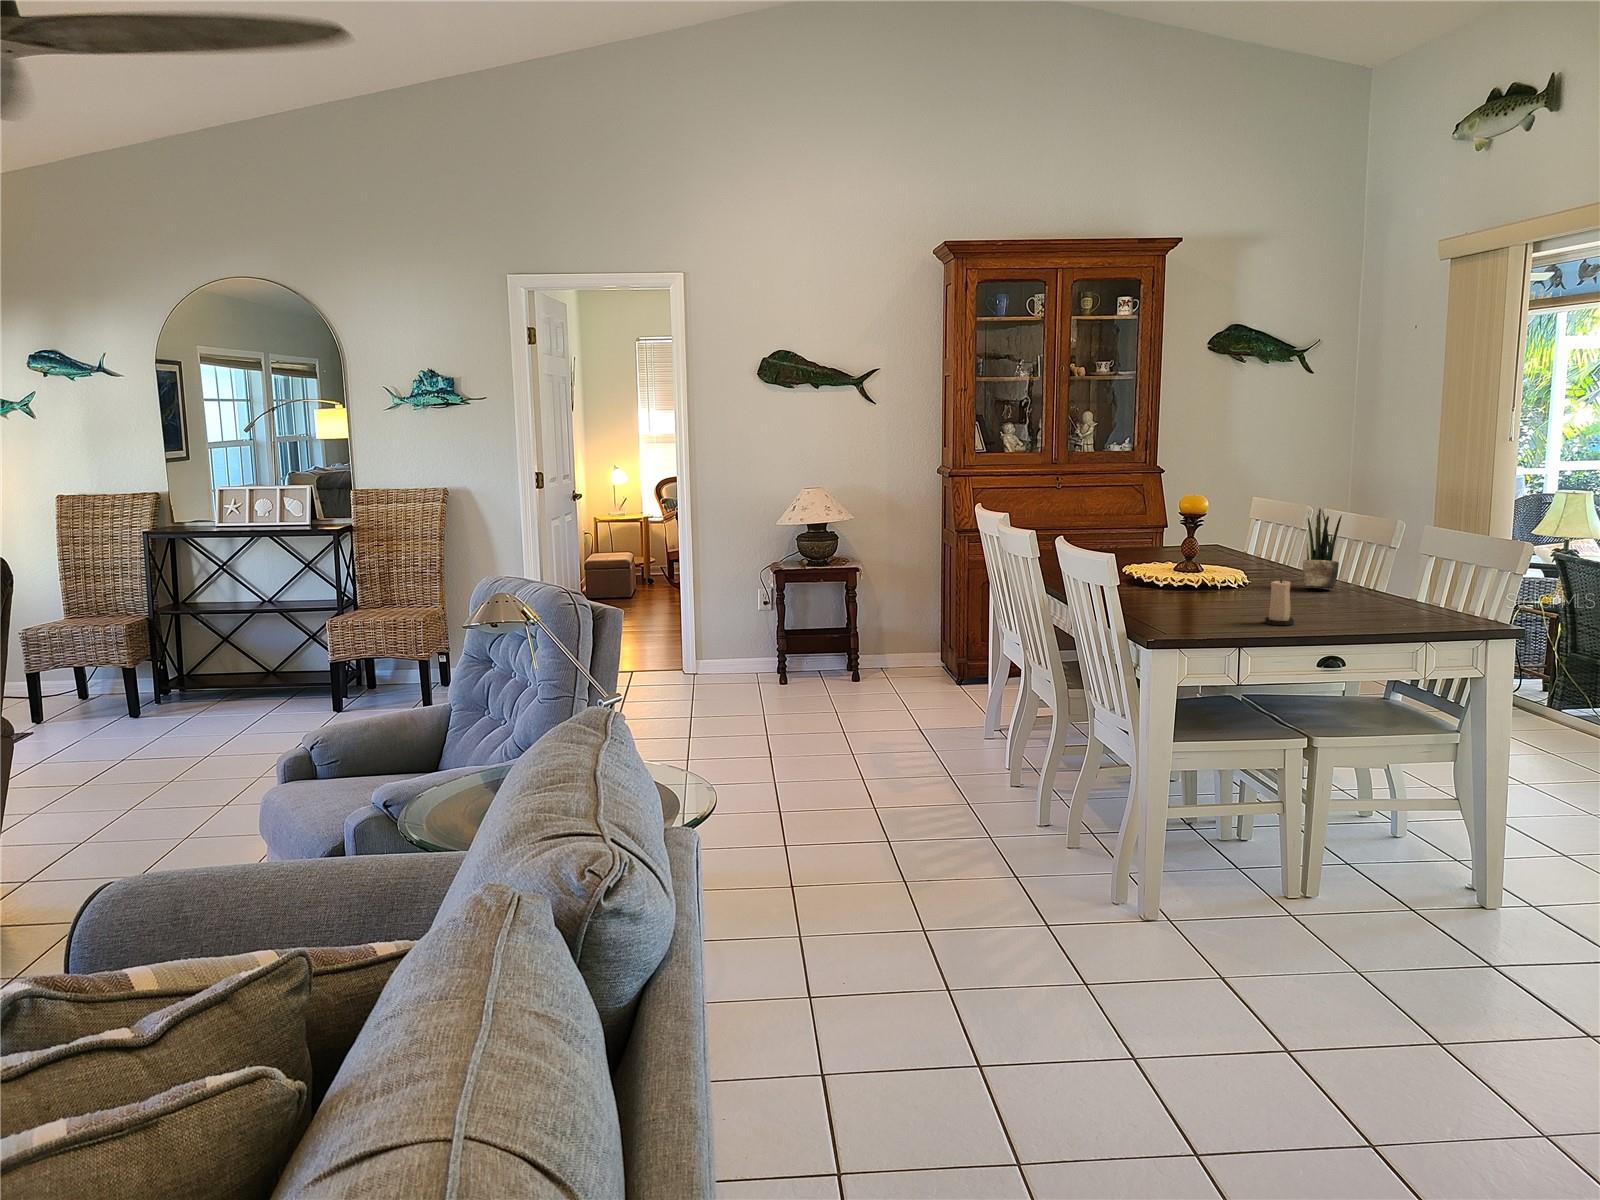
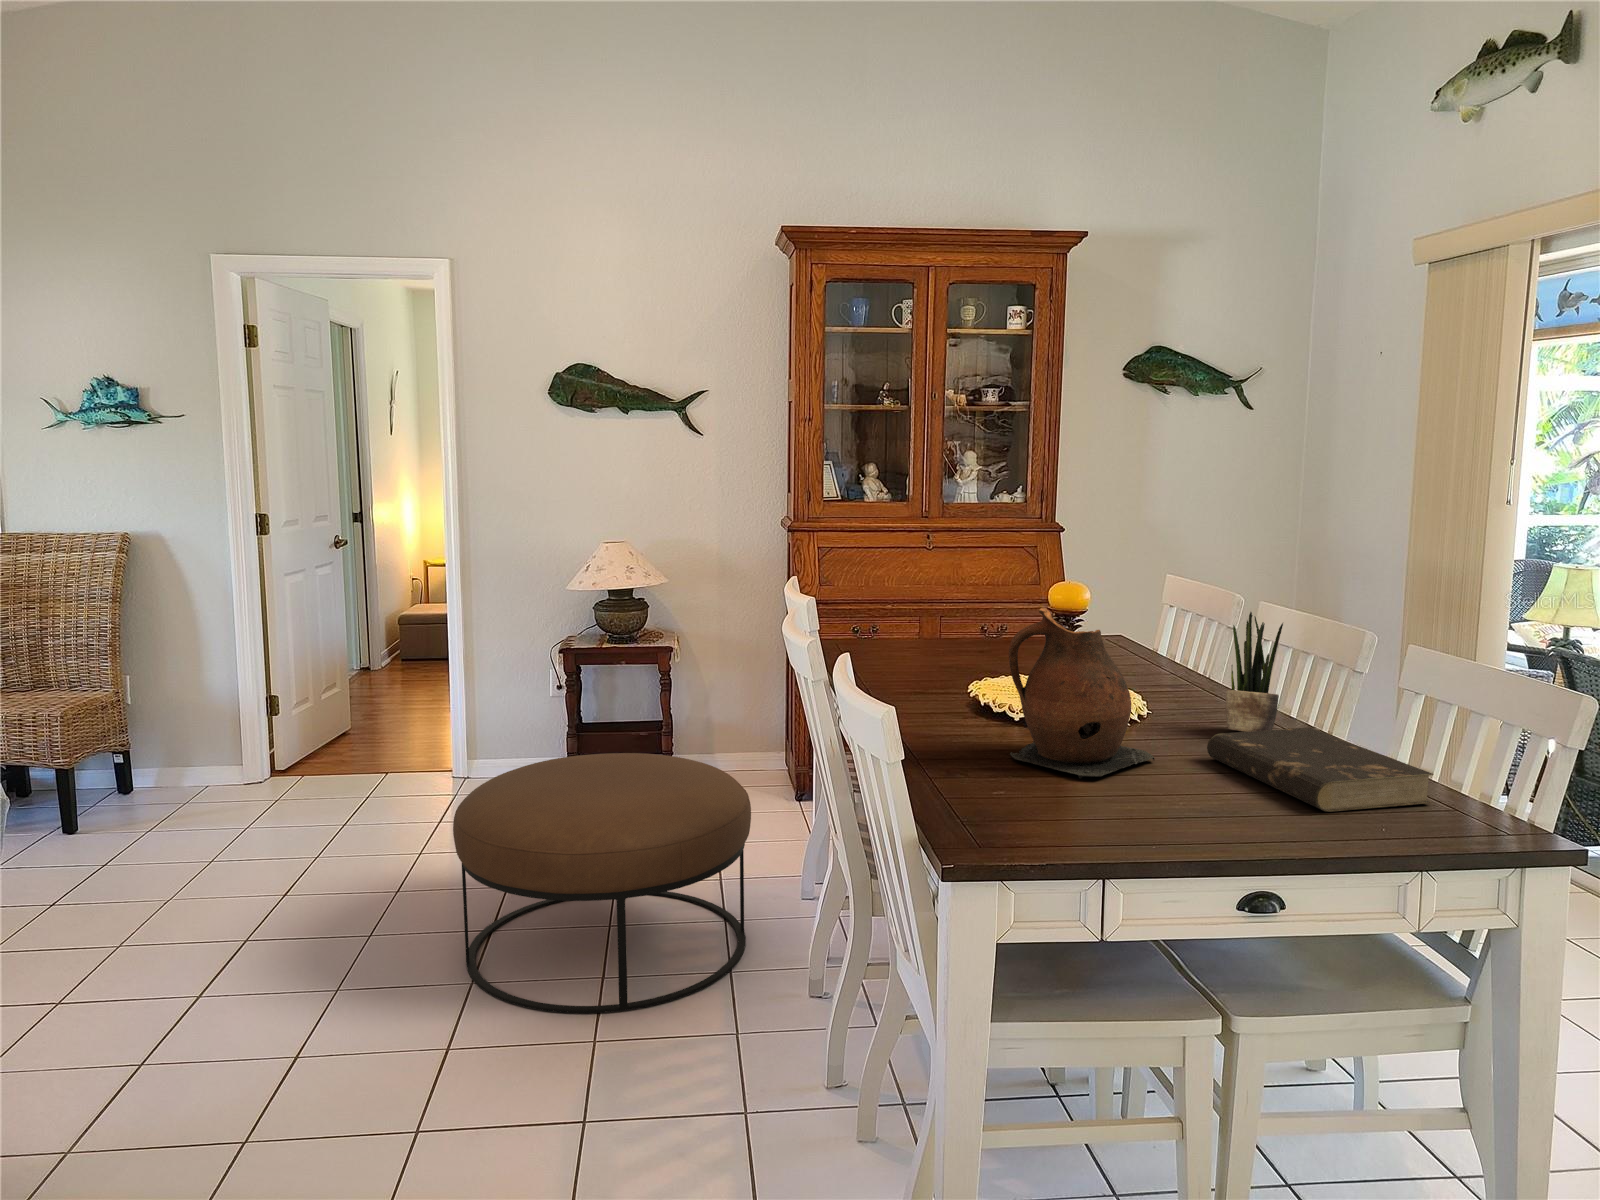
ceramic pitcher: none [1164,504,1259,608] -> present [1009,608,1154,779]
candle: present [1265,578,1294,625] -> none [1153,746,1200,828]
book: none [1293,580,1439,619] -> present [1207,728,1434,812]
ottoman: none [752,634,958,796] -> present [453,753,751,1013]

